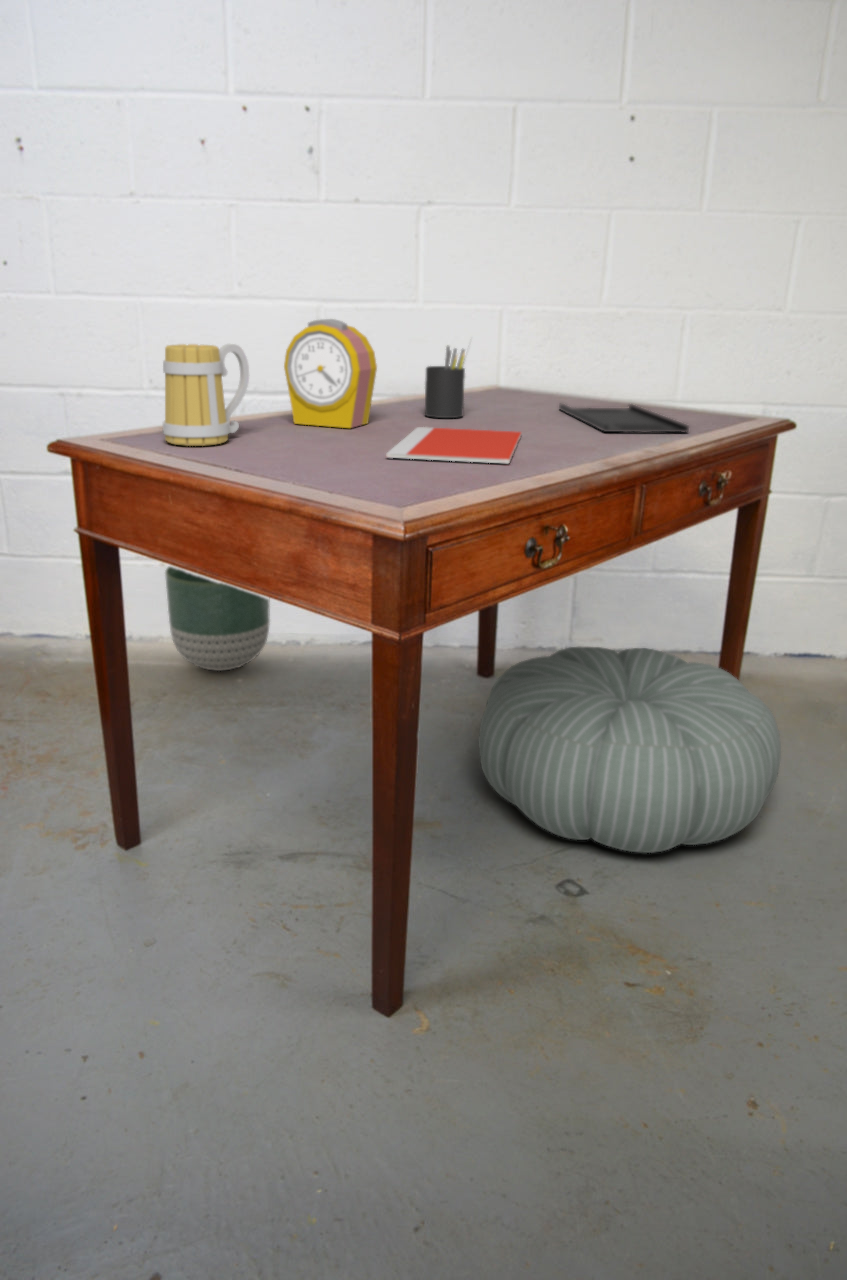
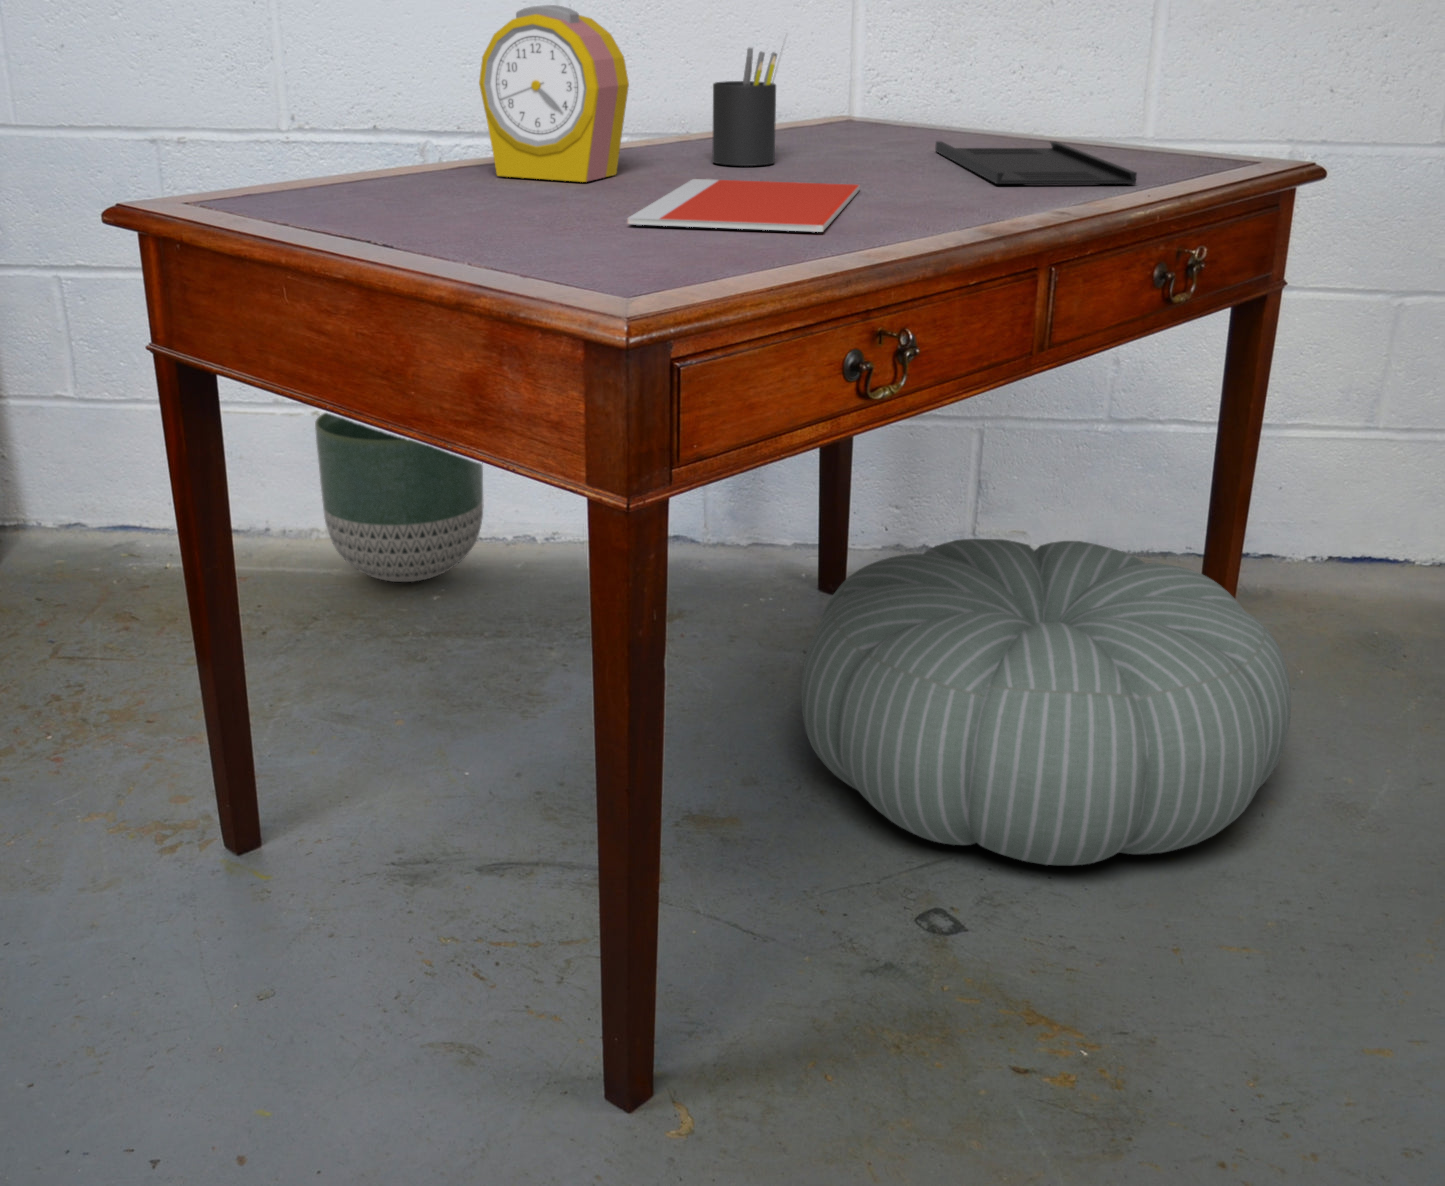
mug: present [163,344,249,446] -> none [277,46,417,209]

